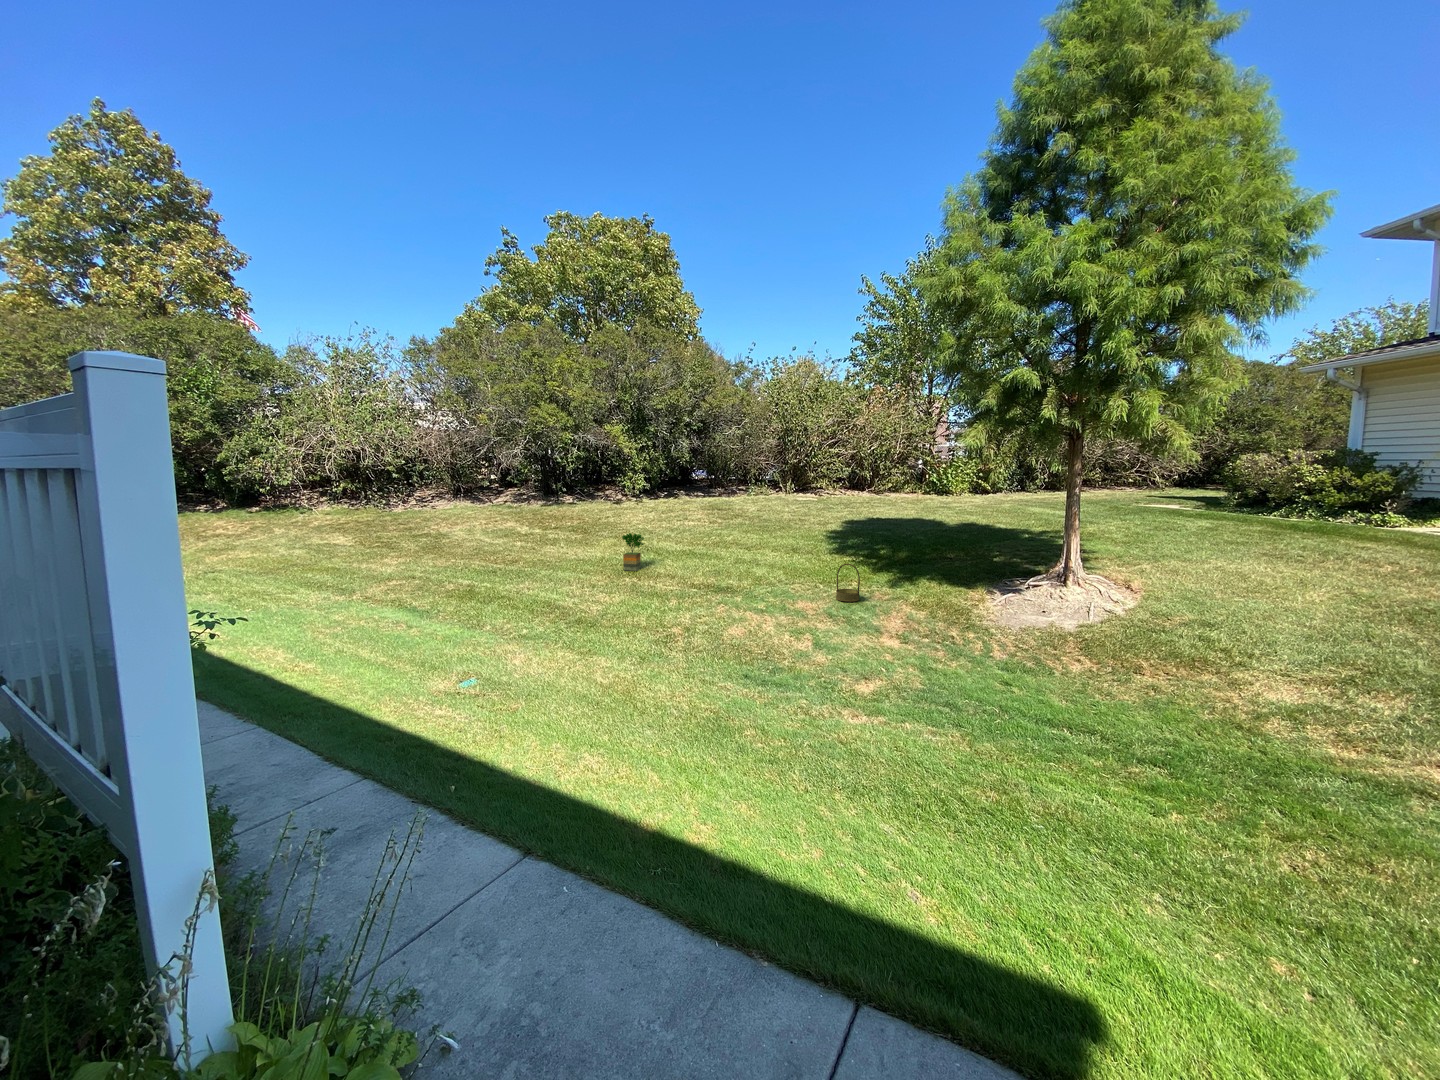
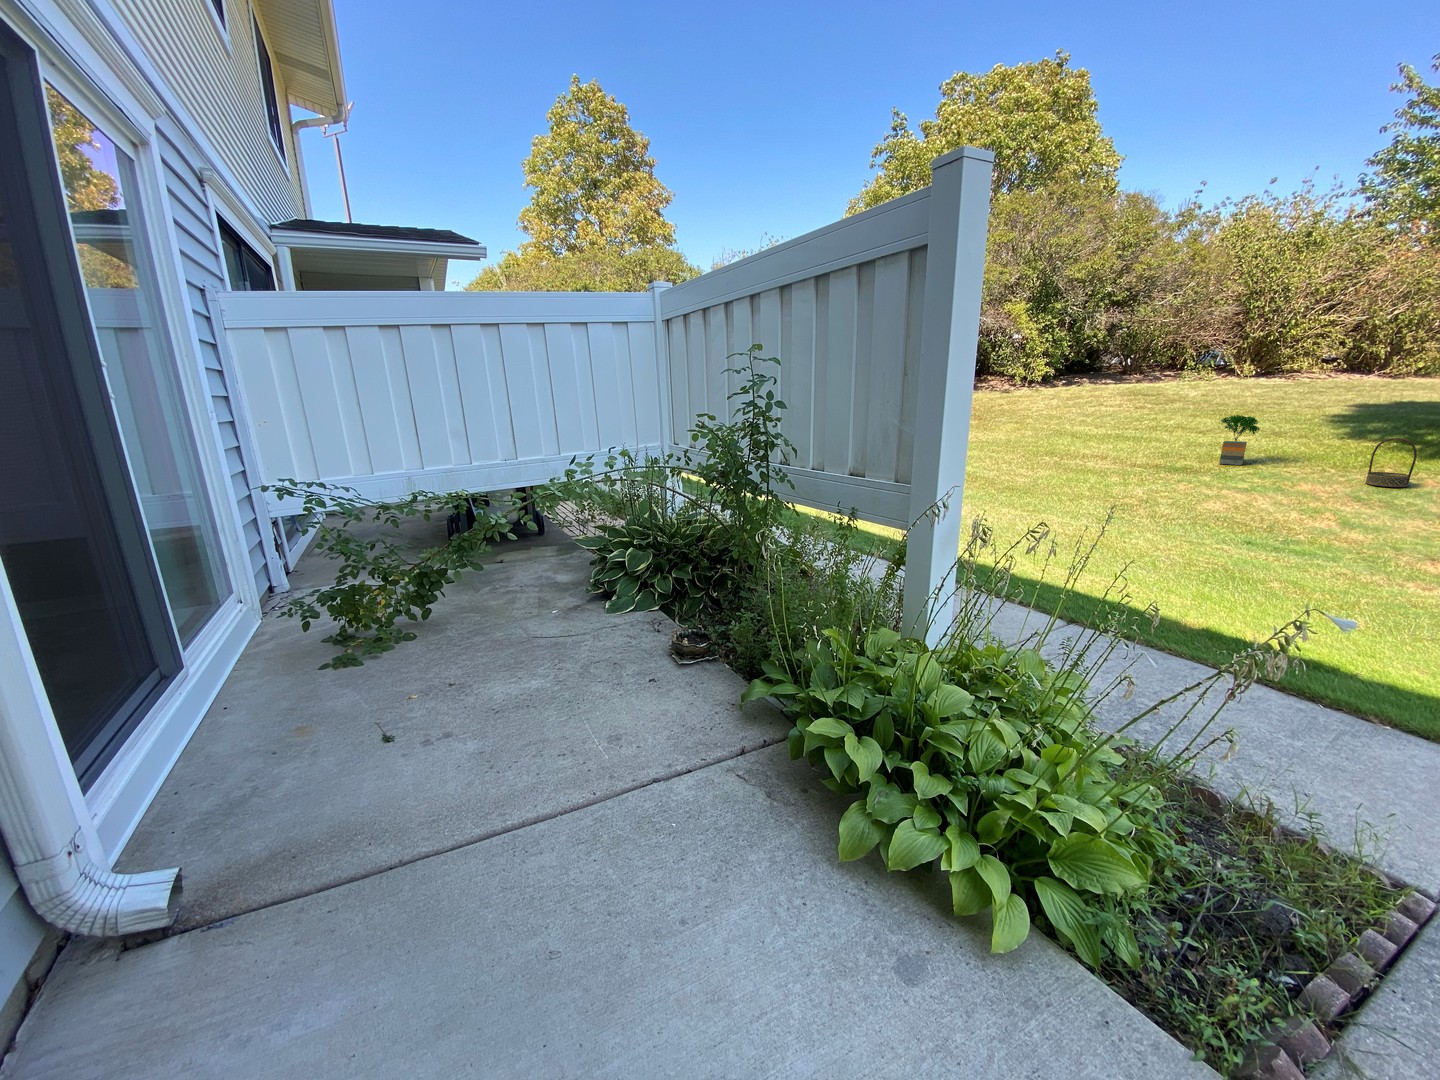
potted tree: present [622,533,644,571] -> present [1219,415,1260,465]

